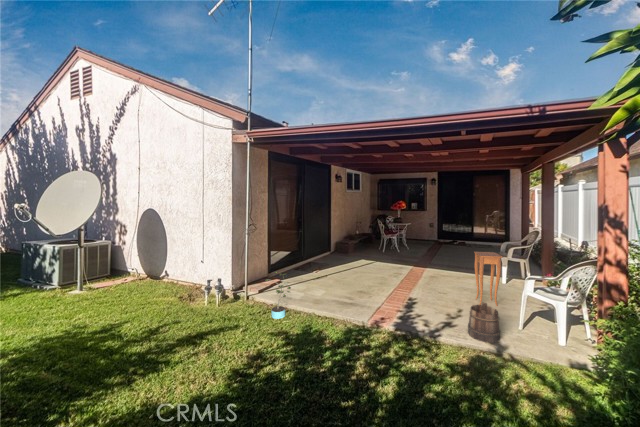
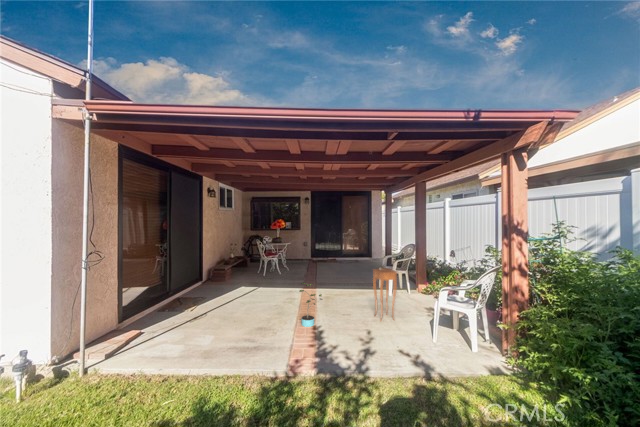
potted plant: present [264,272,291,319] -> present [300,282,322,327]
bucket: present [468,302,500,343] -> none [388,321,418,364]

